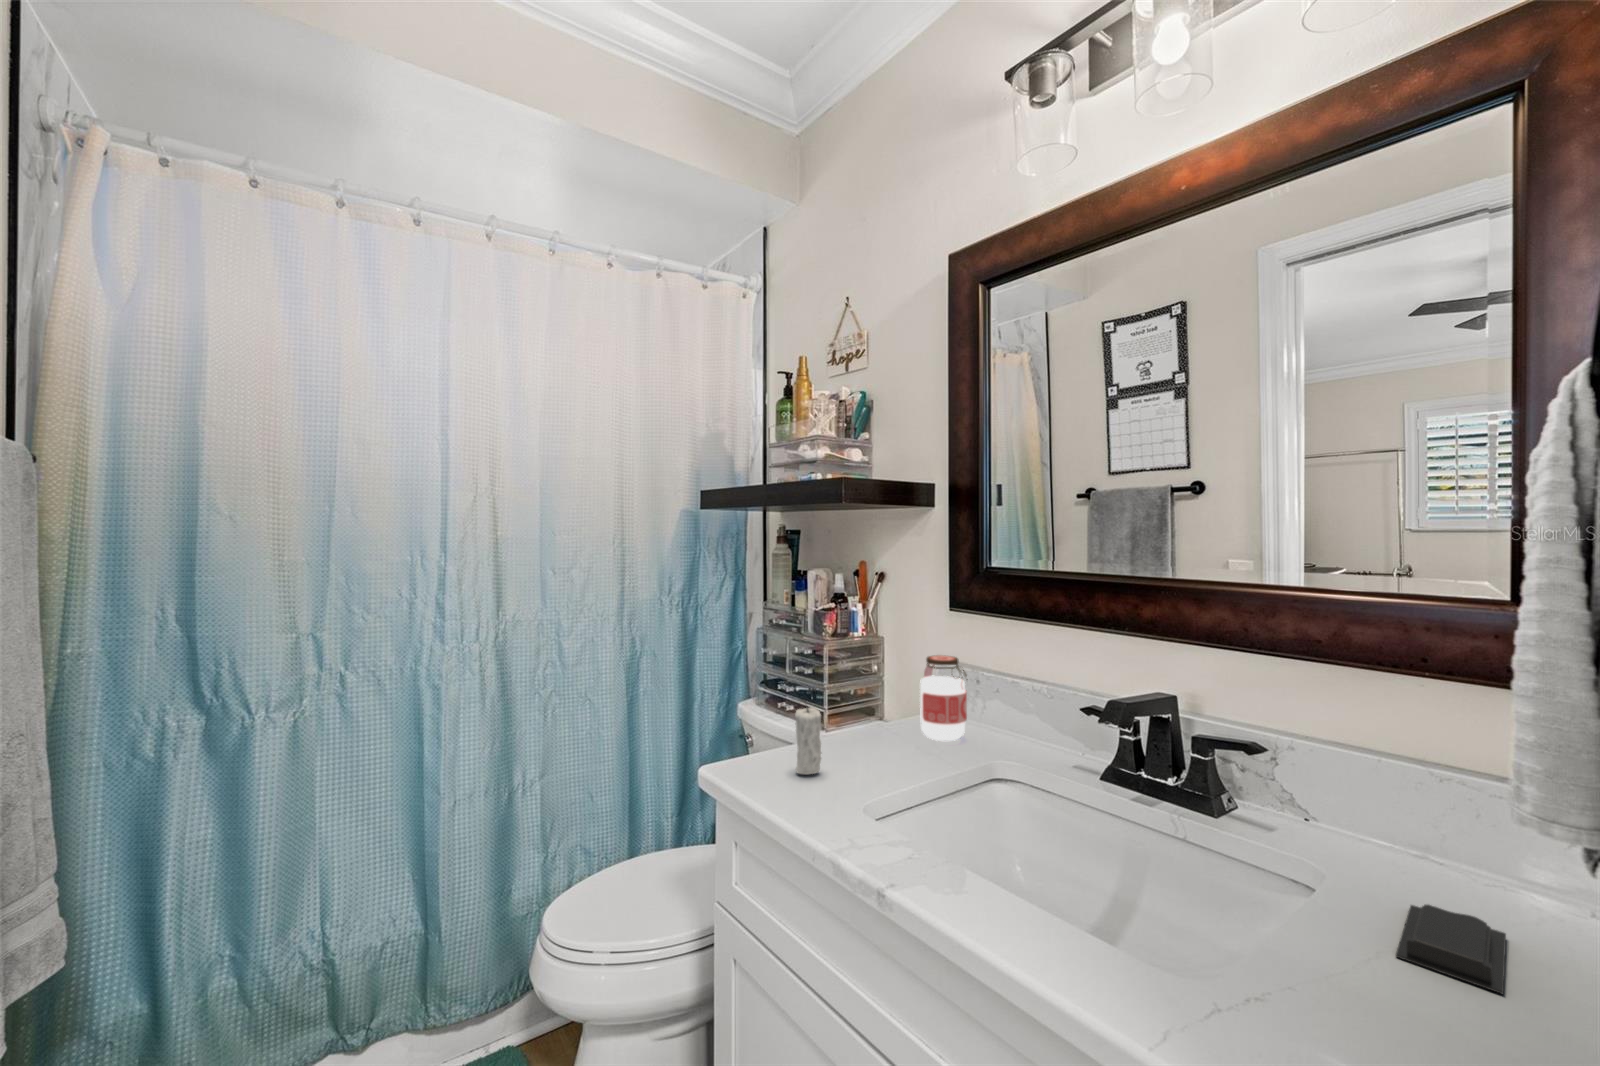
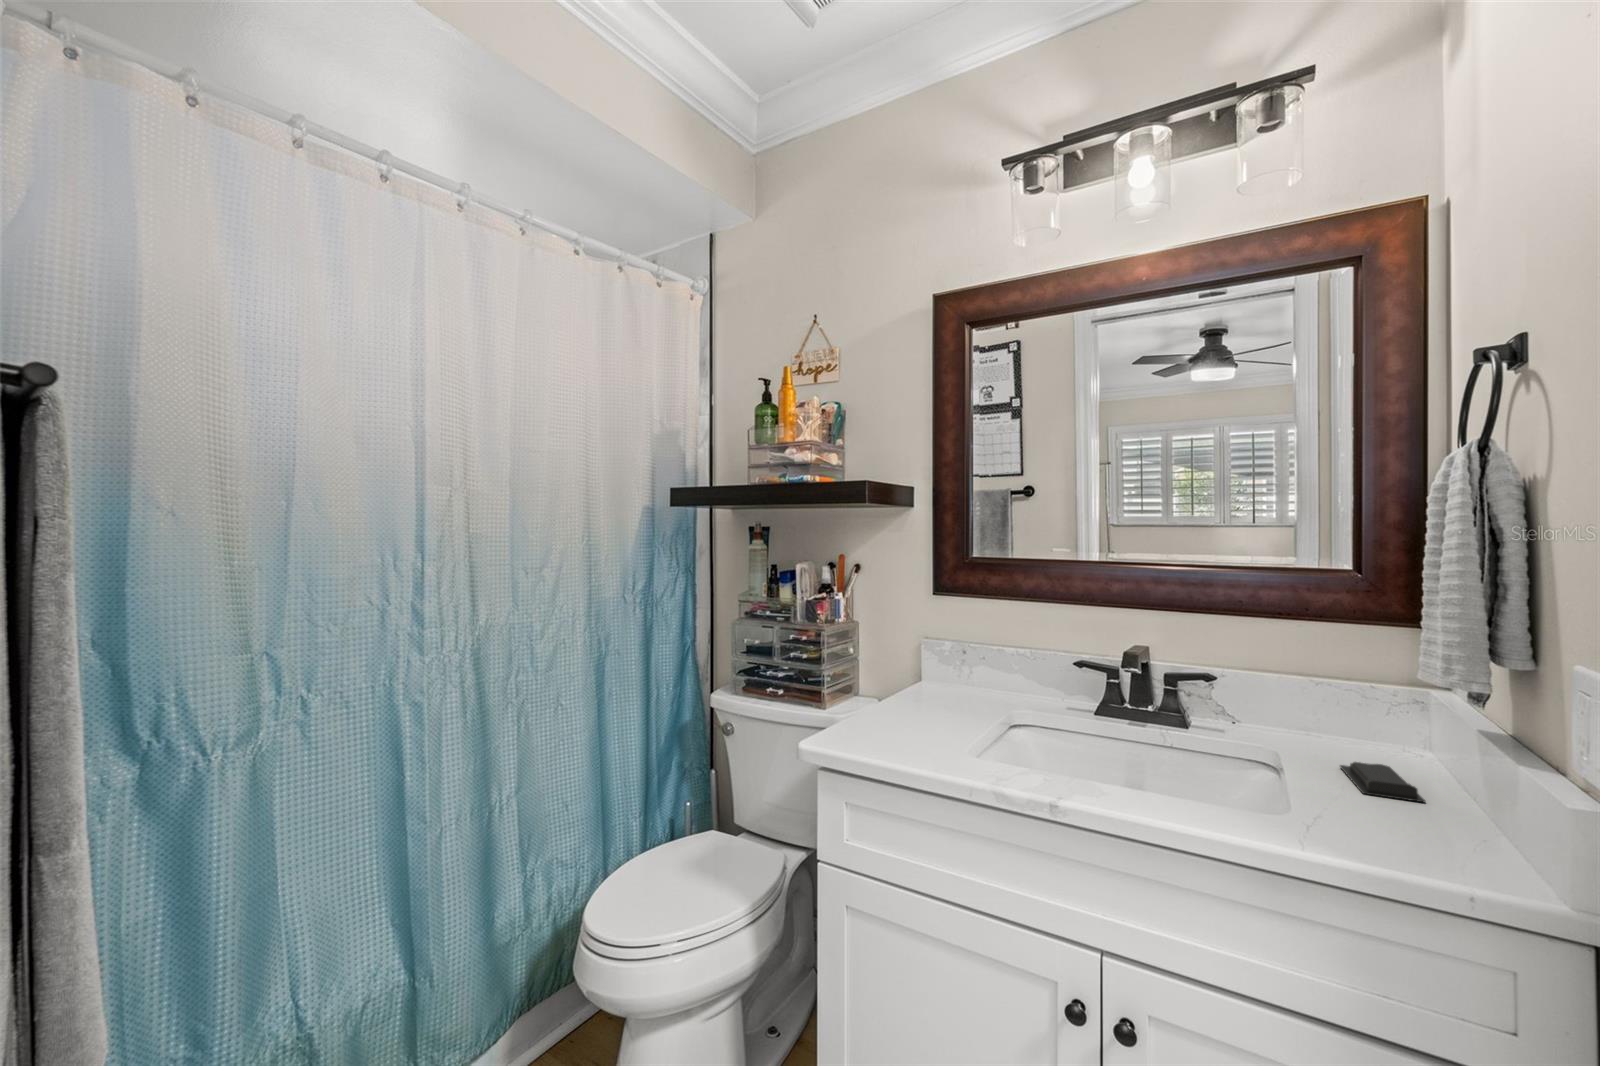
jar: present [920,655,968,741] -> none [928,631,969,704]
candle: present [795,707,821,775] -> none [874,672,898,741]

